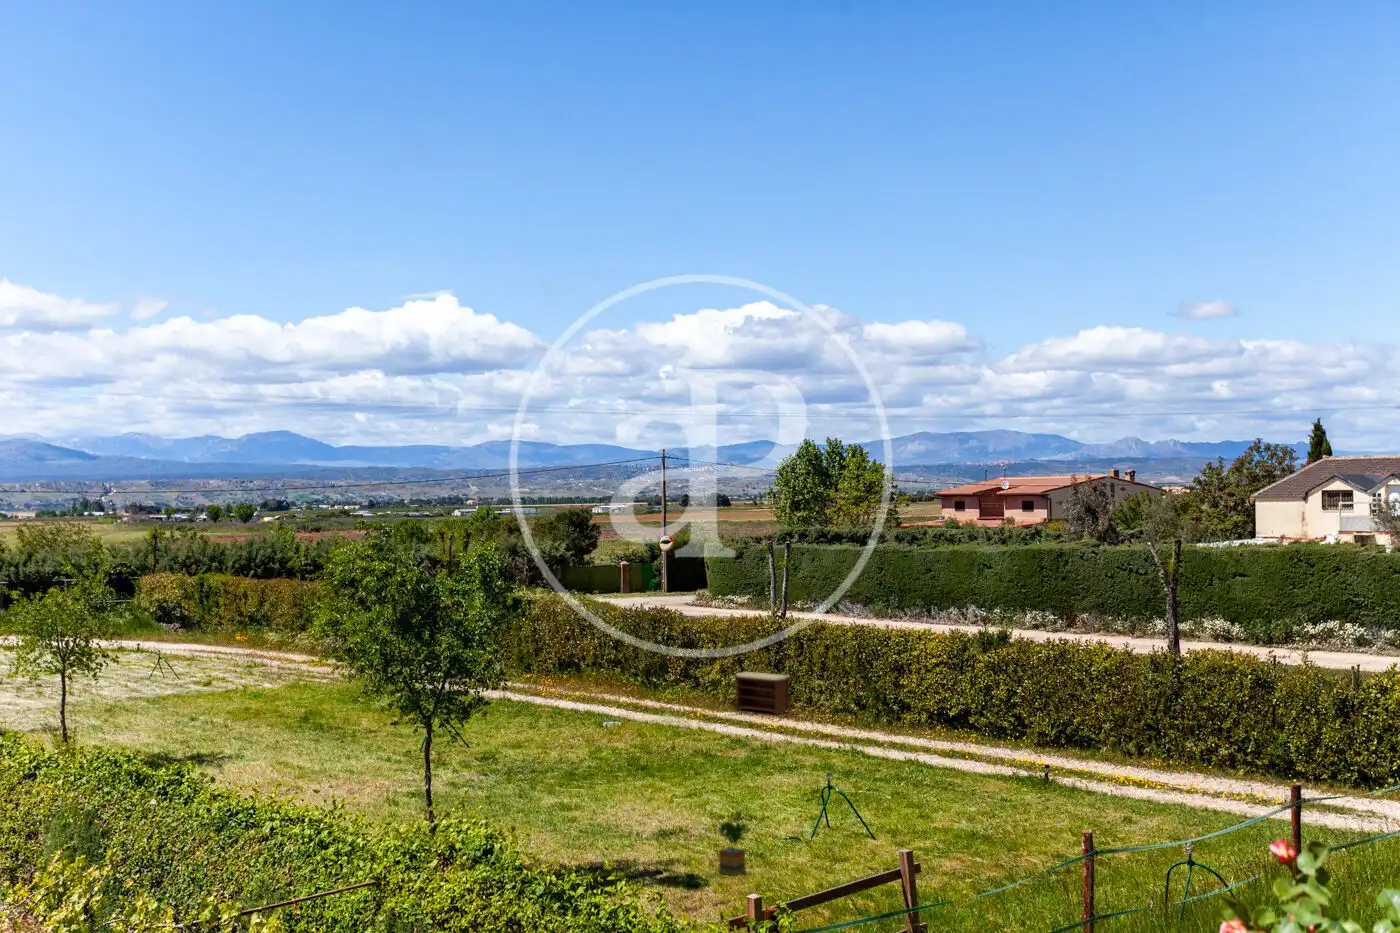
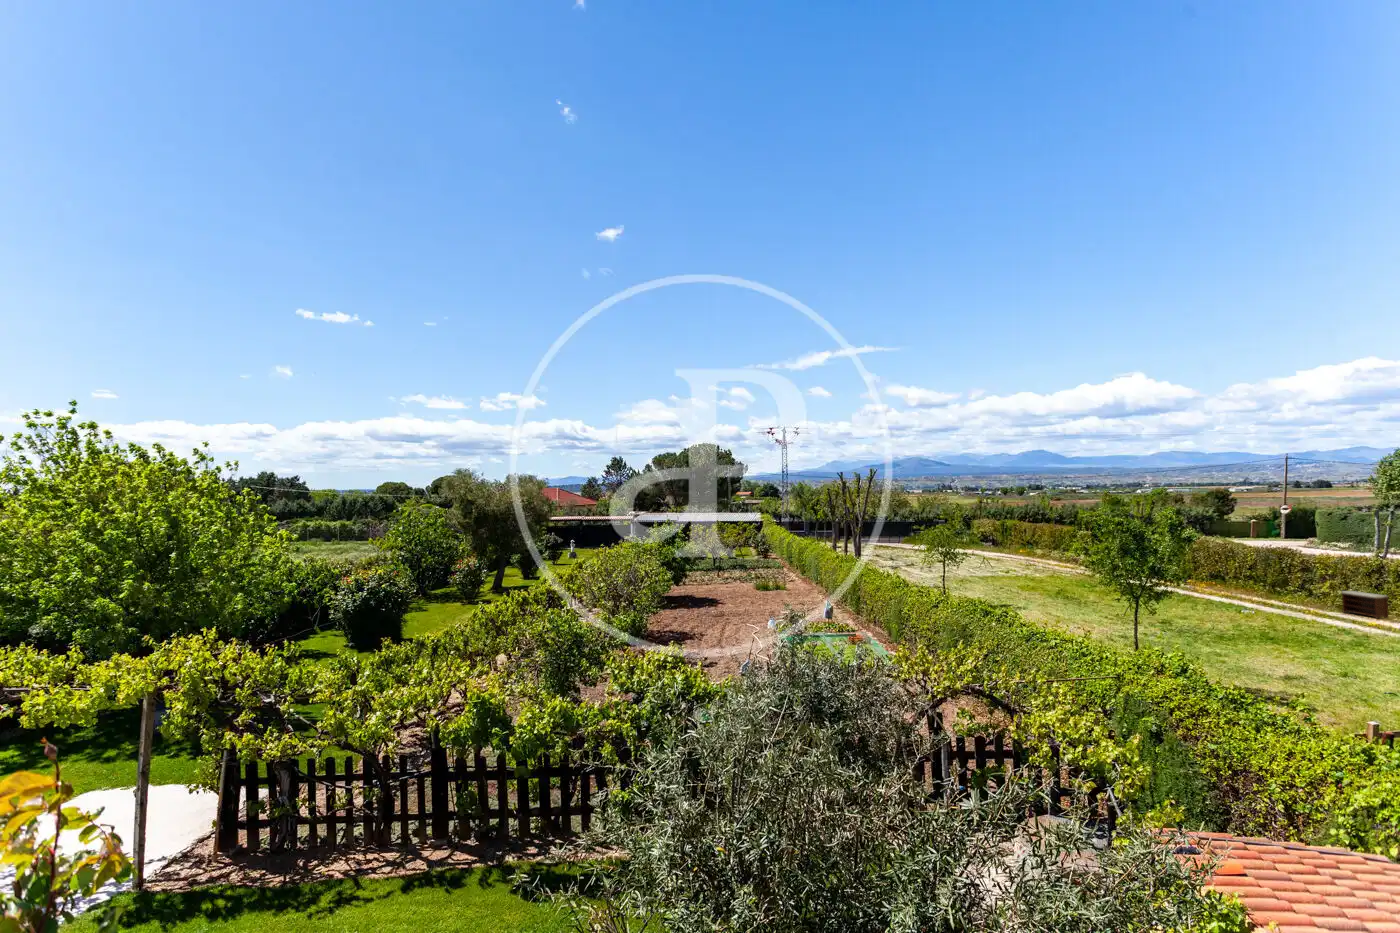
potted tree: present [719,822,750,876] -> none [1326,673,1352,704]

